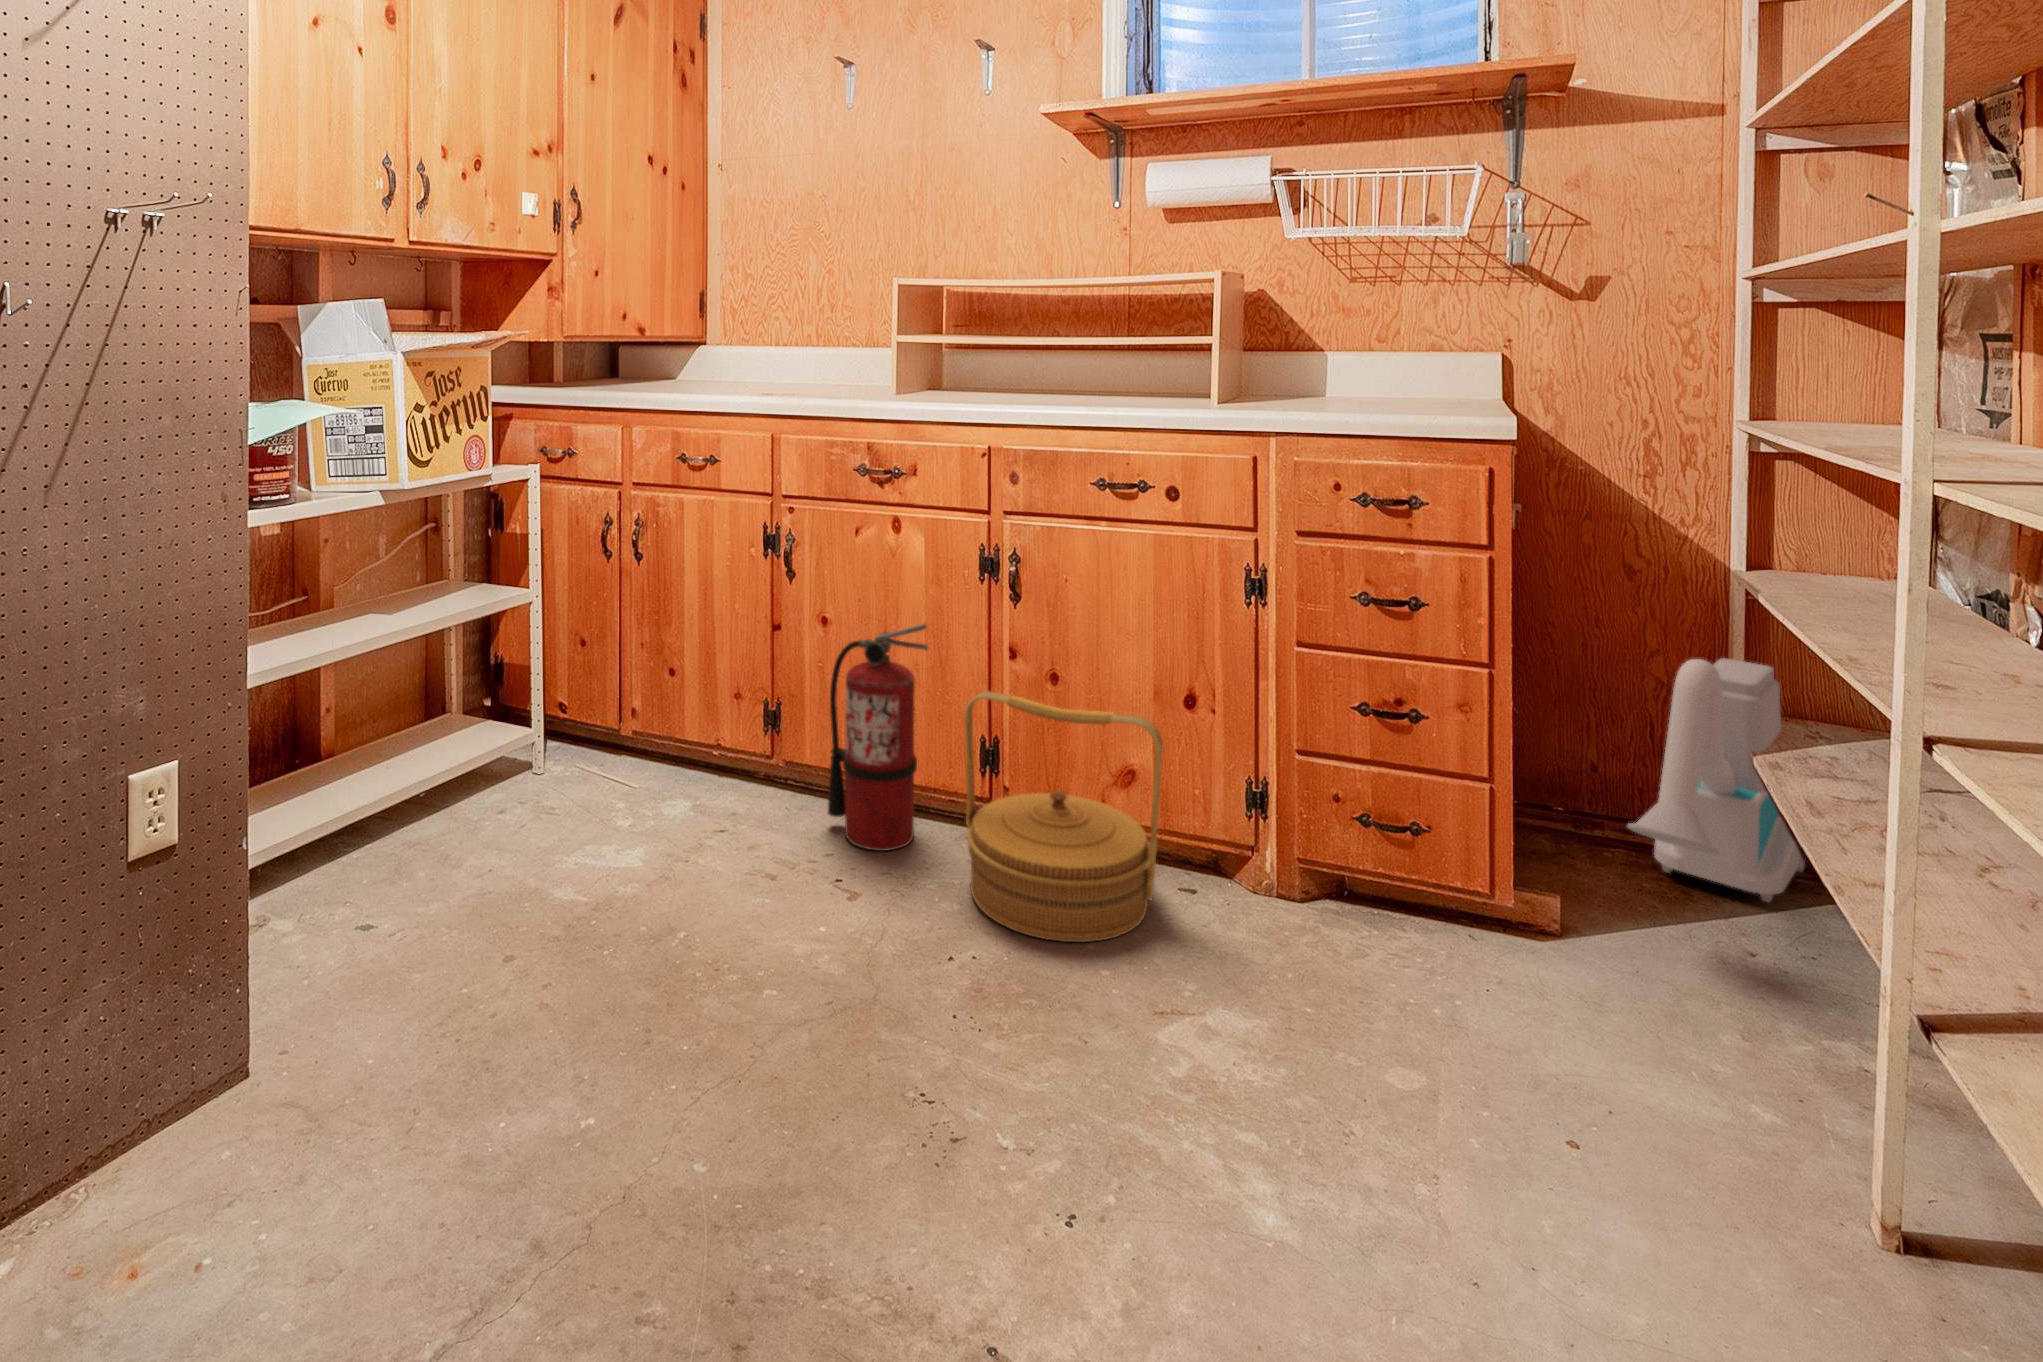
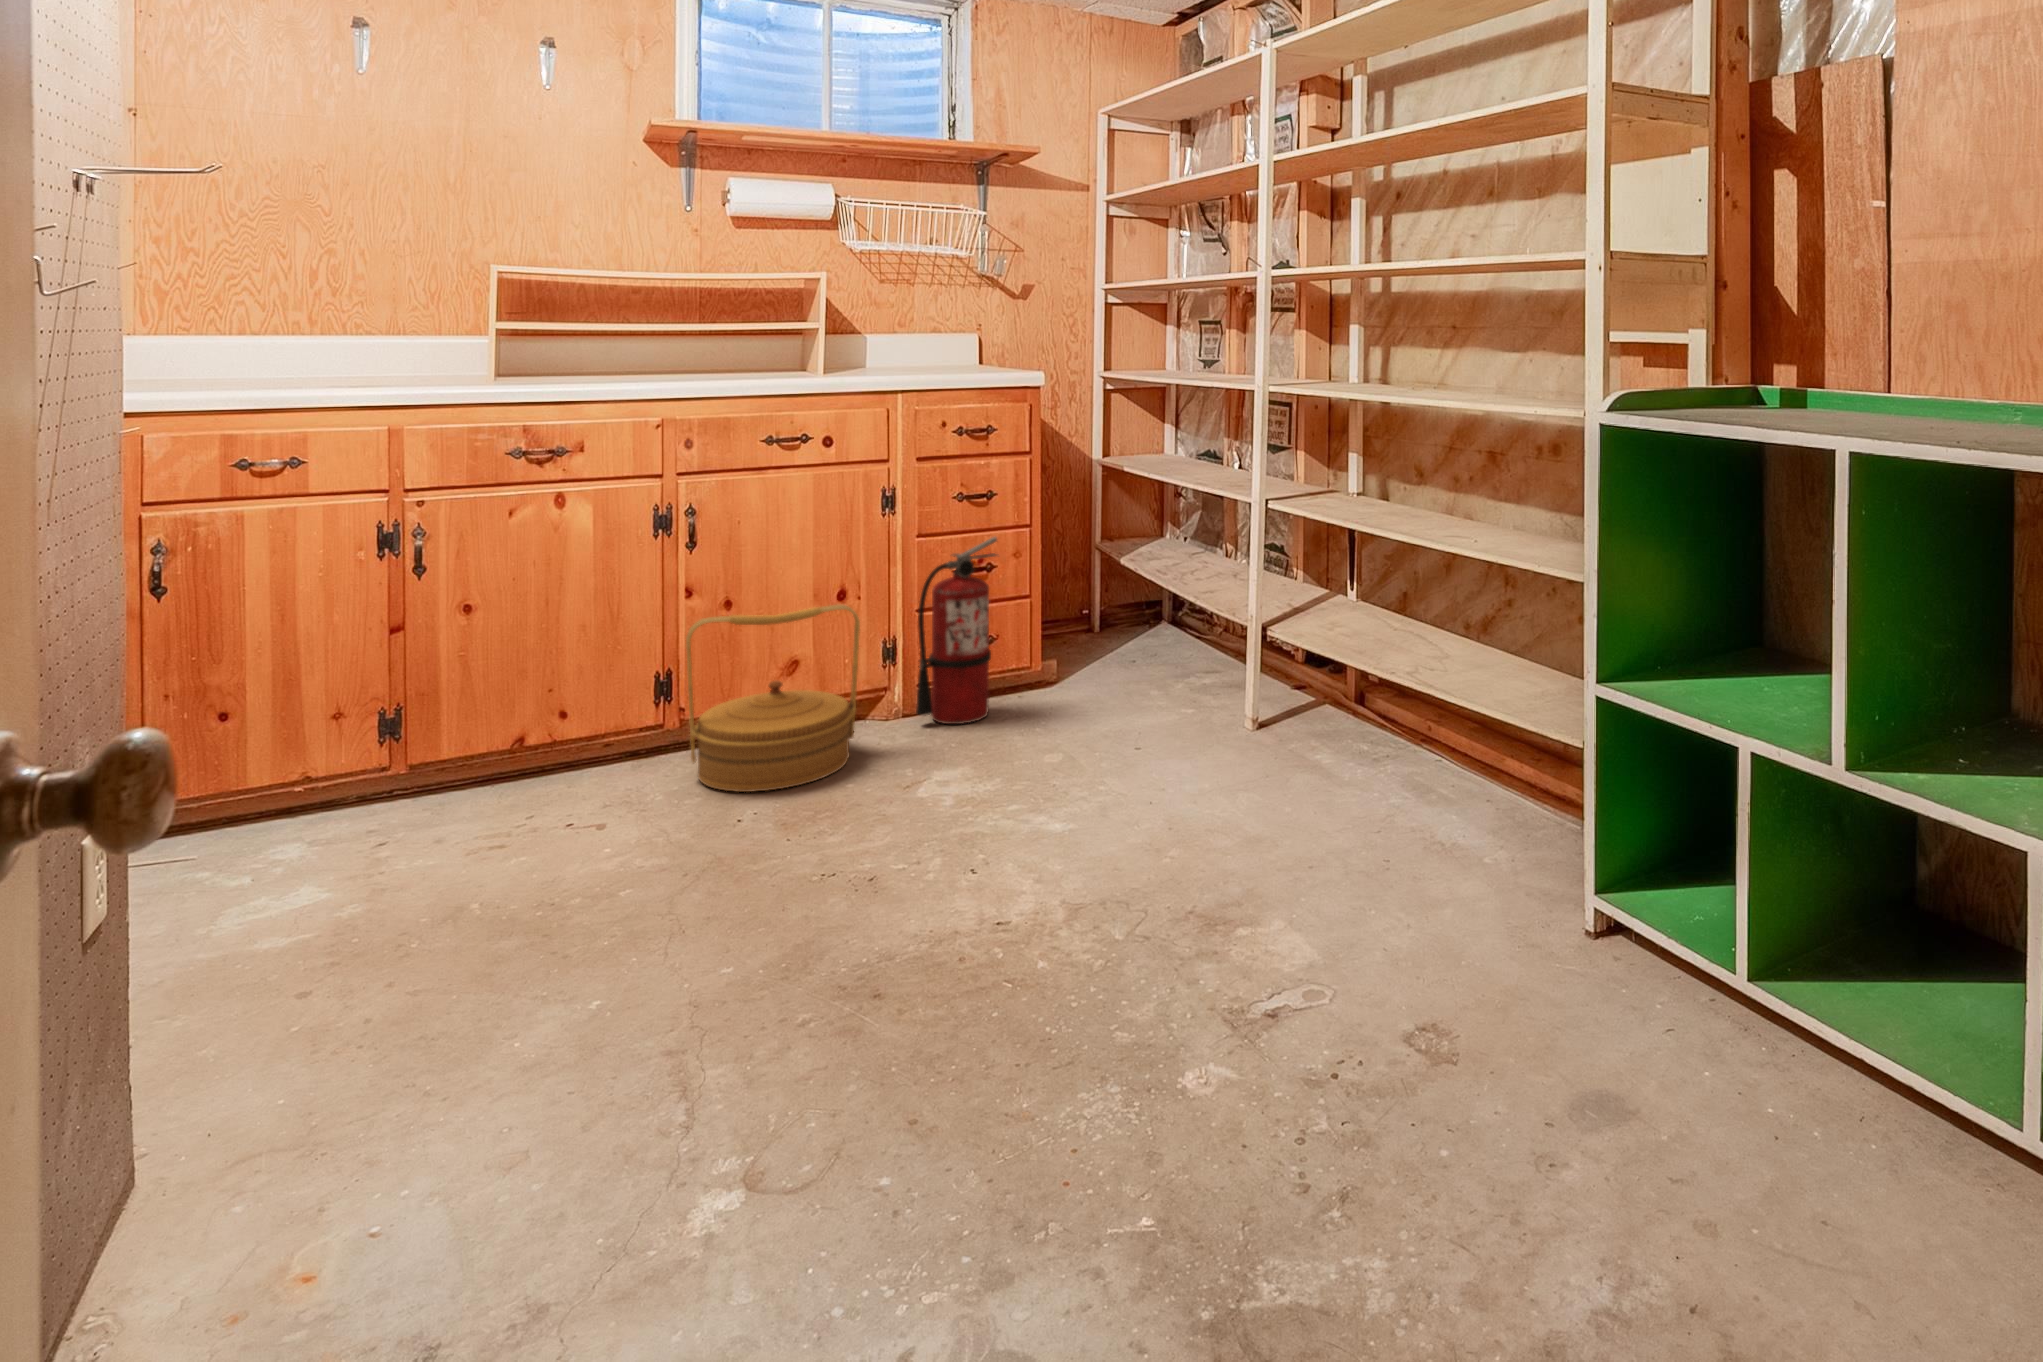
fire extinguisher: present [828,624,928,851] -> present [916,537,997,724]
vacuum cleaner: present [1628,658,1805,902] -> none [1081,507,1142,644]

